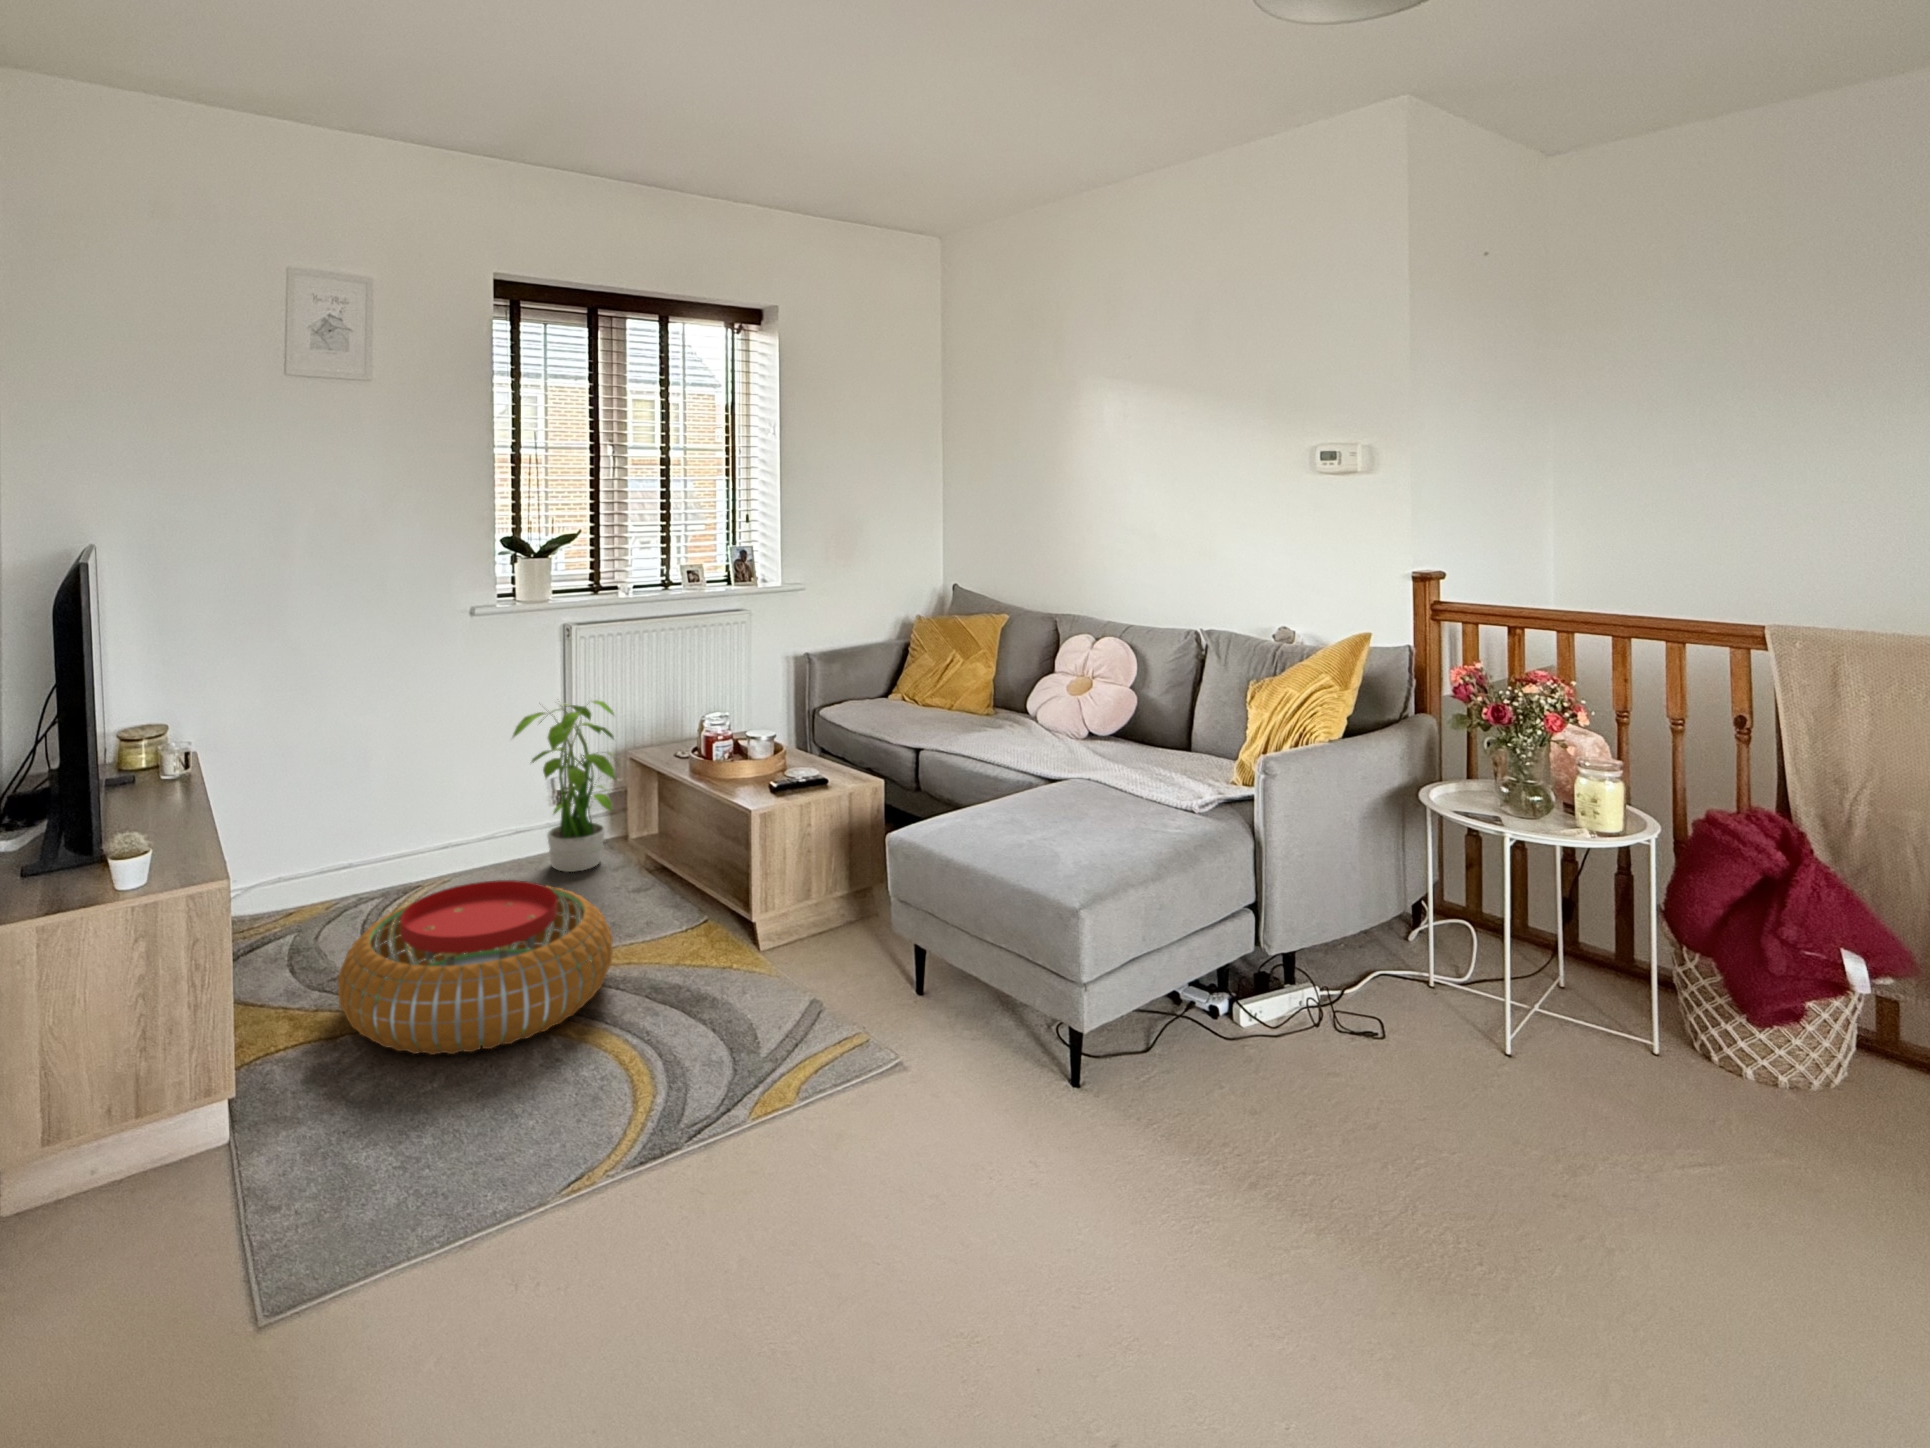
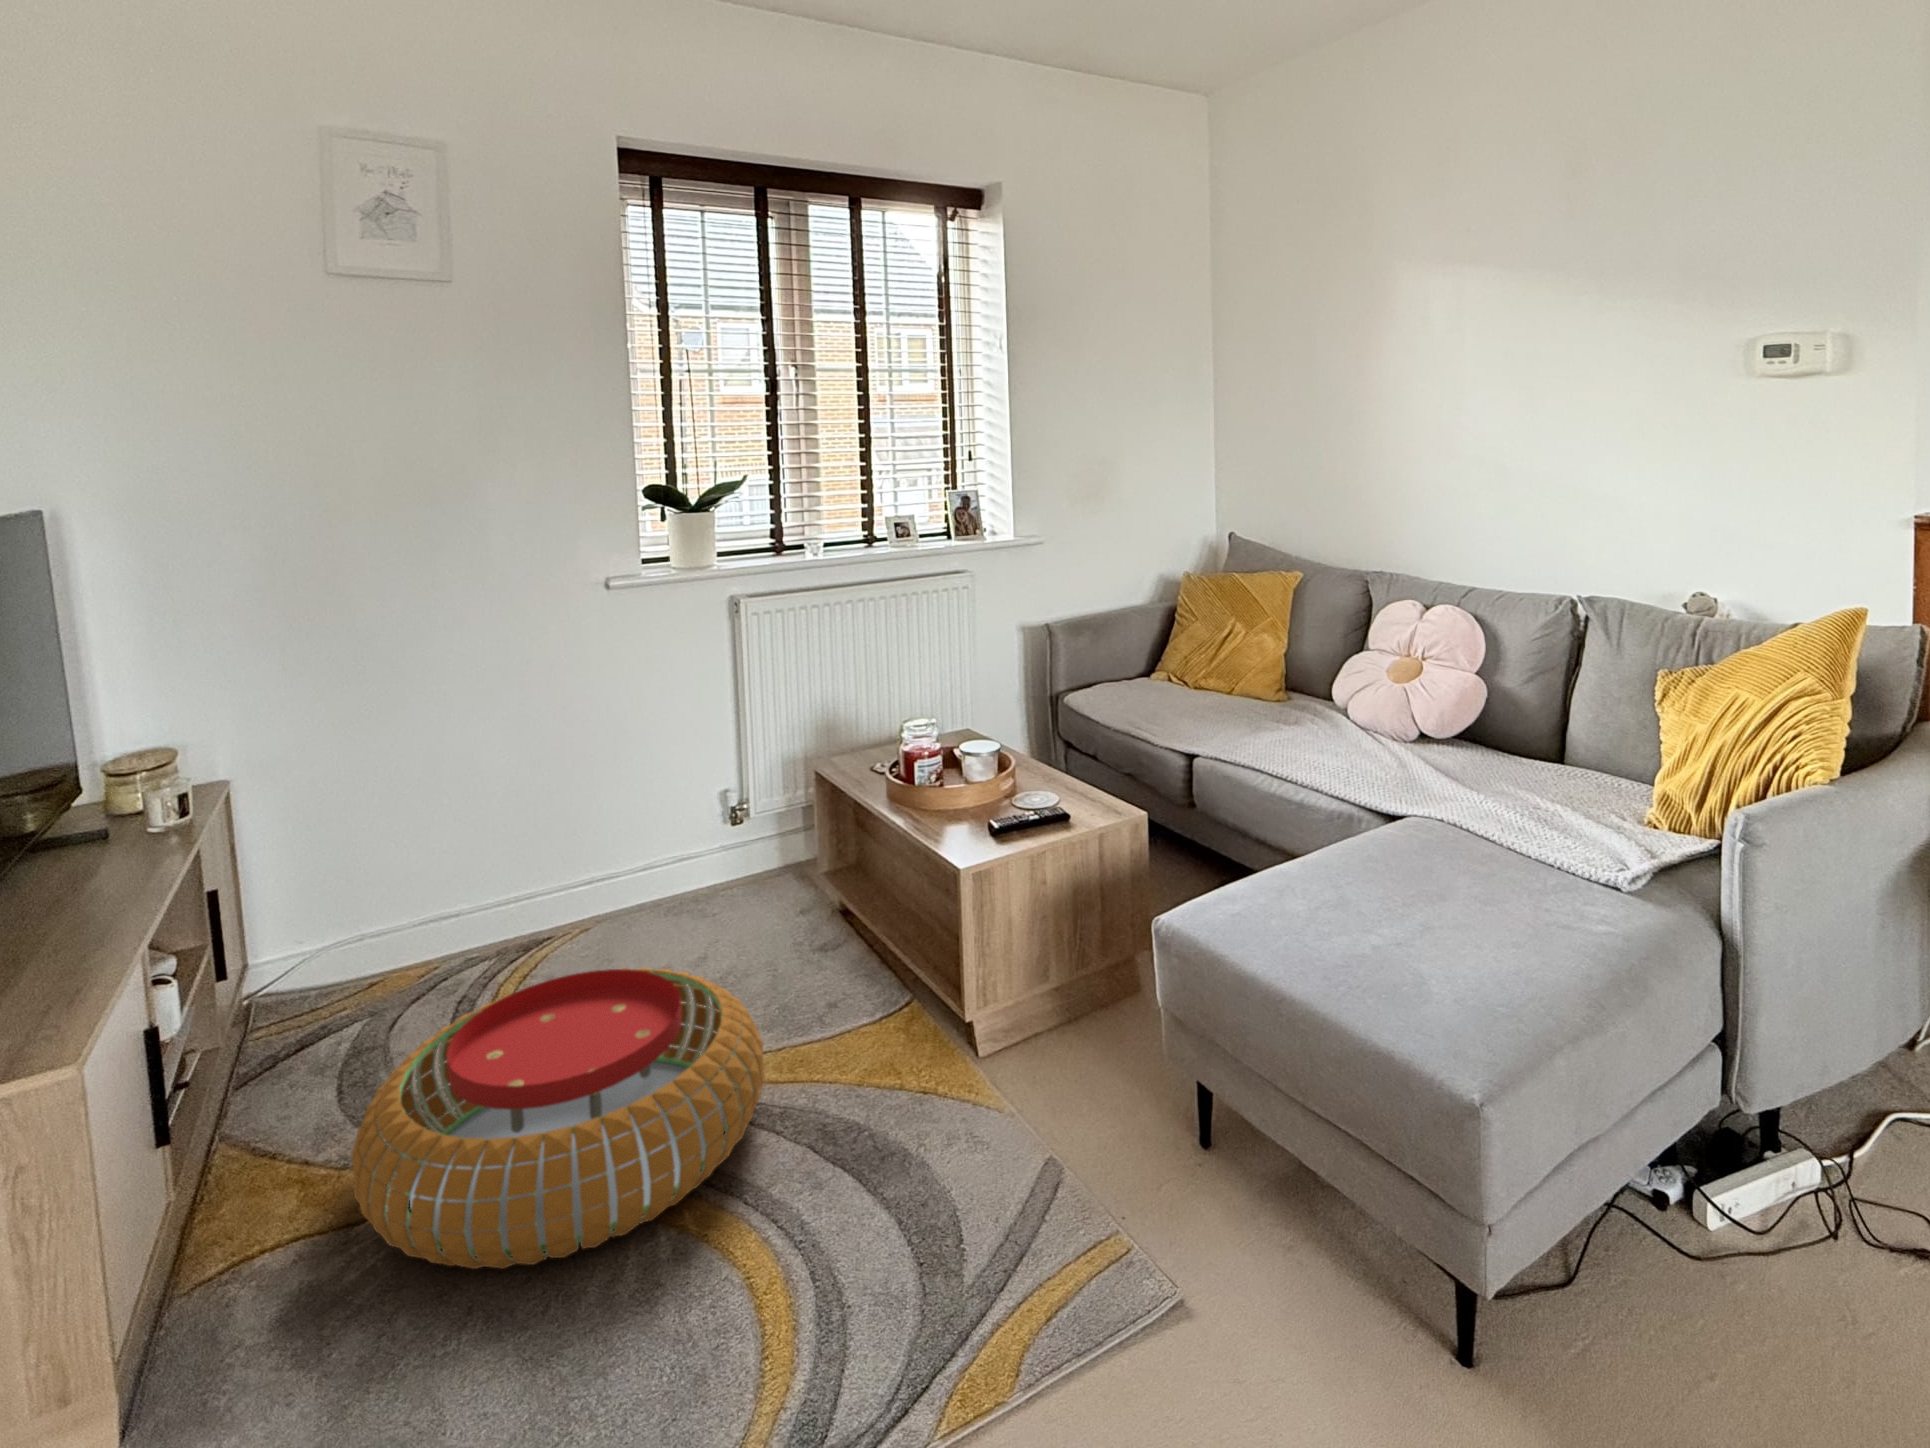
potted plant: present [512,701,619,872] -> none [657,693,804,918]

